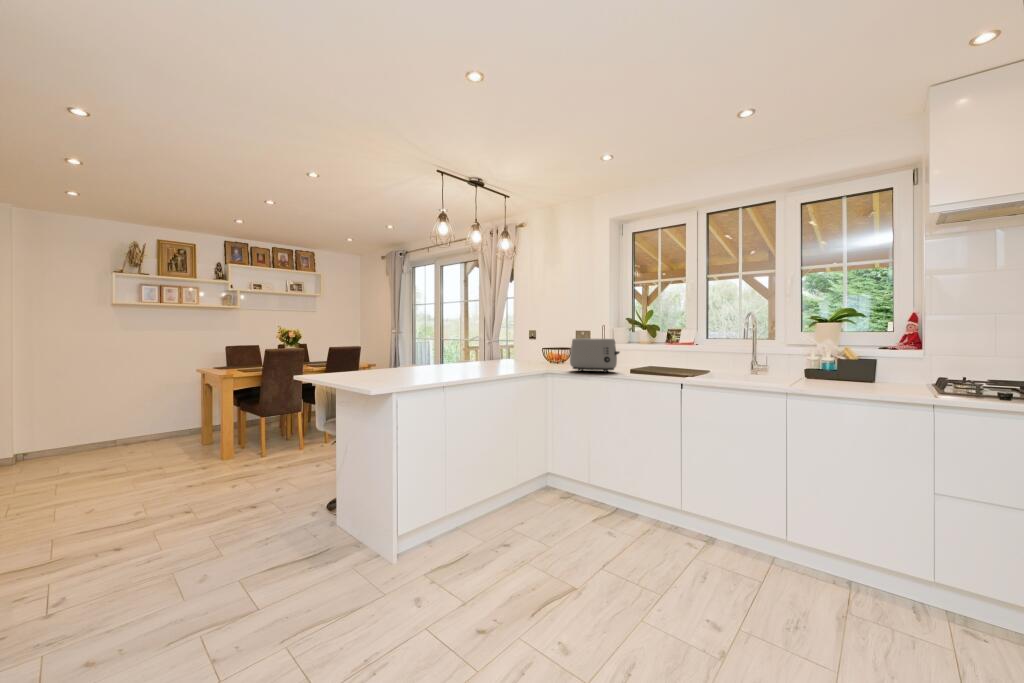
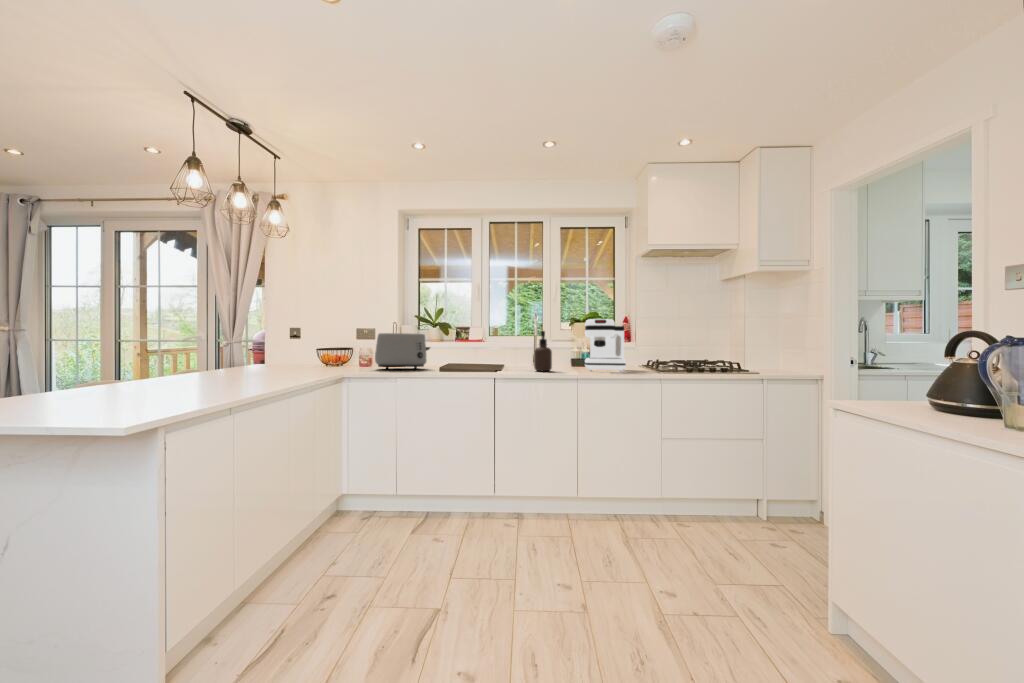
coffee maker: none [805,319,878,389] -> present [585,319,626,371]
soap dispenser: none [729,335,752,383] -> present [534,331,552,371]

